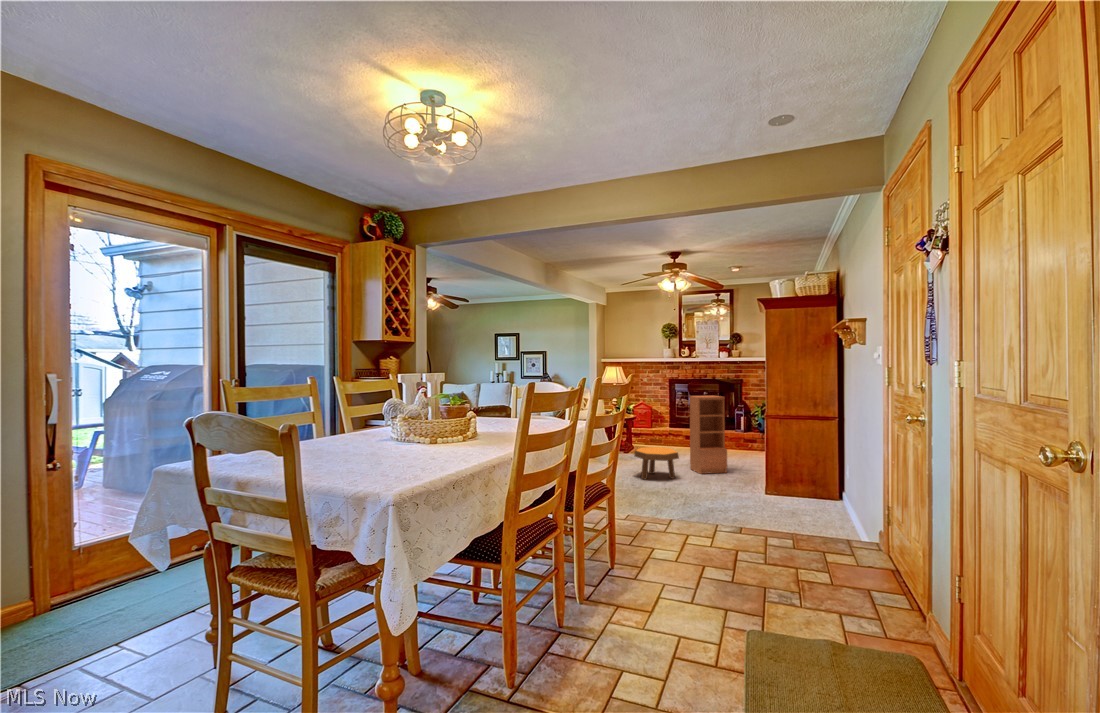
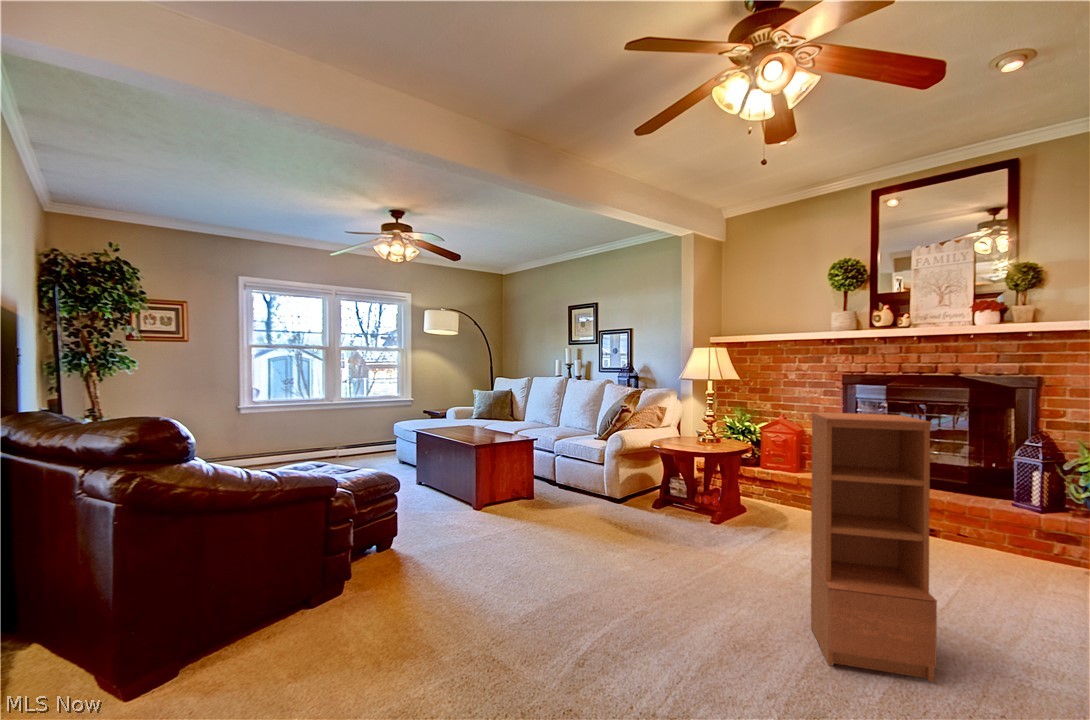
footstool: present [634,447,679,480] -> none [612,545,736,672]

